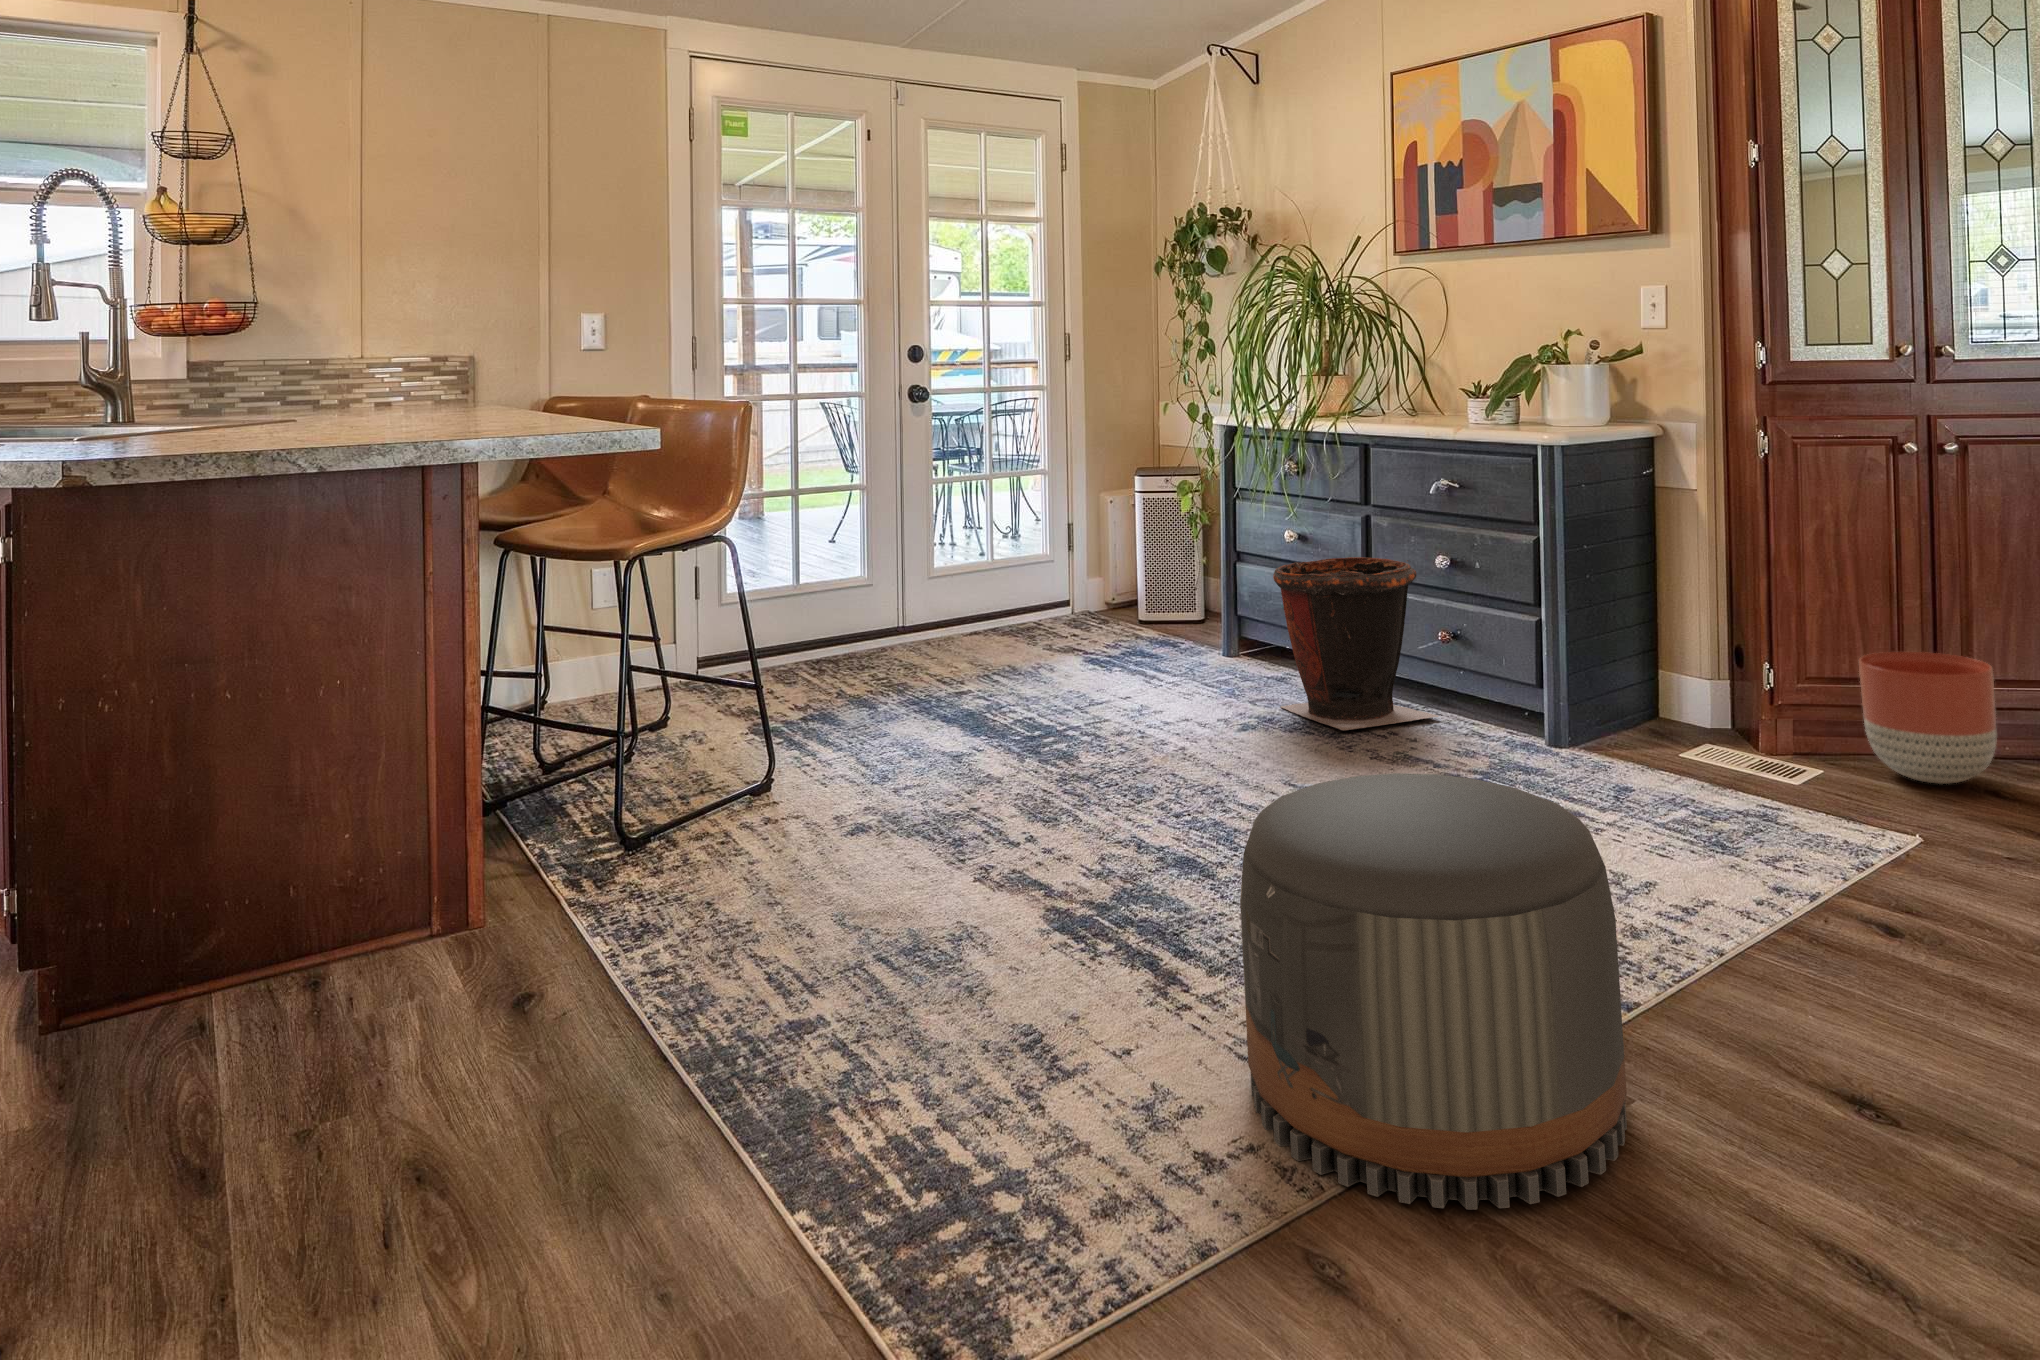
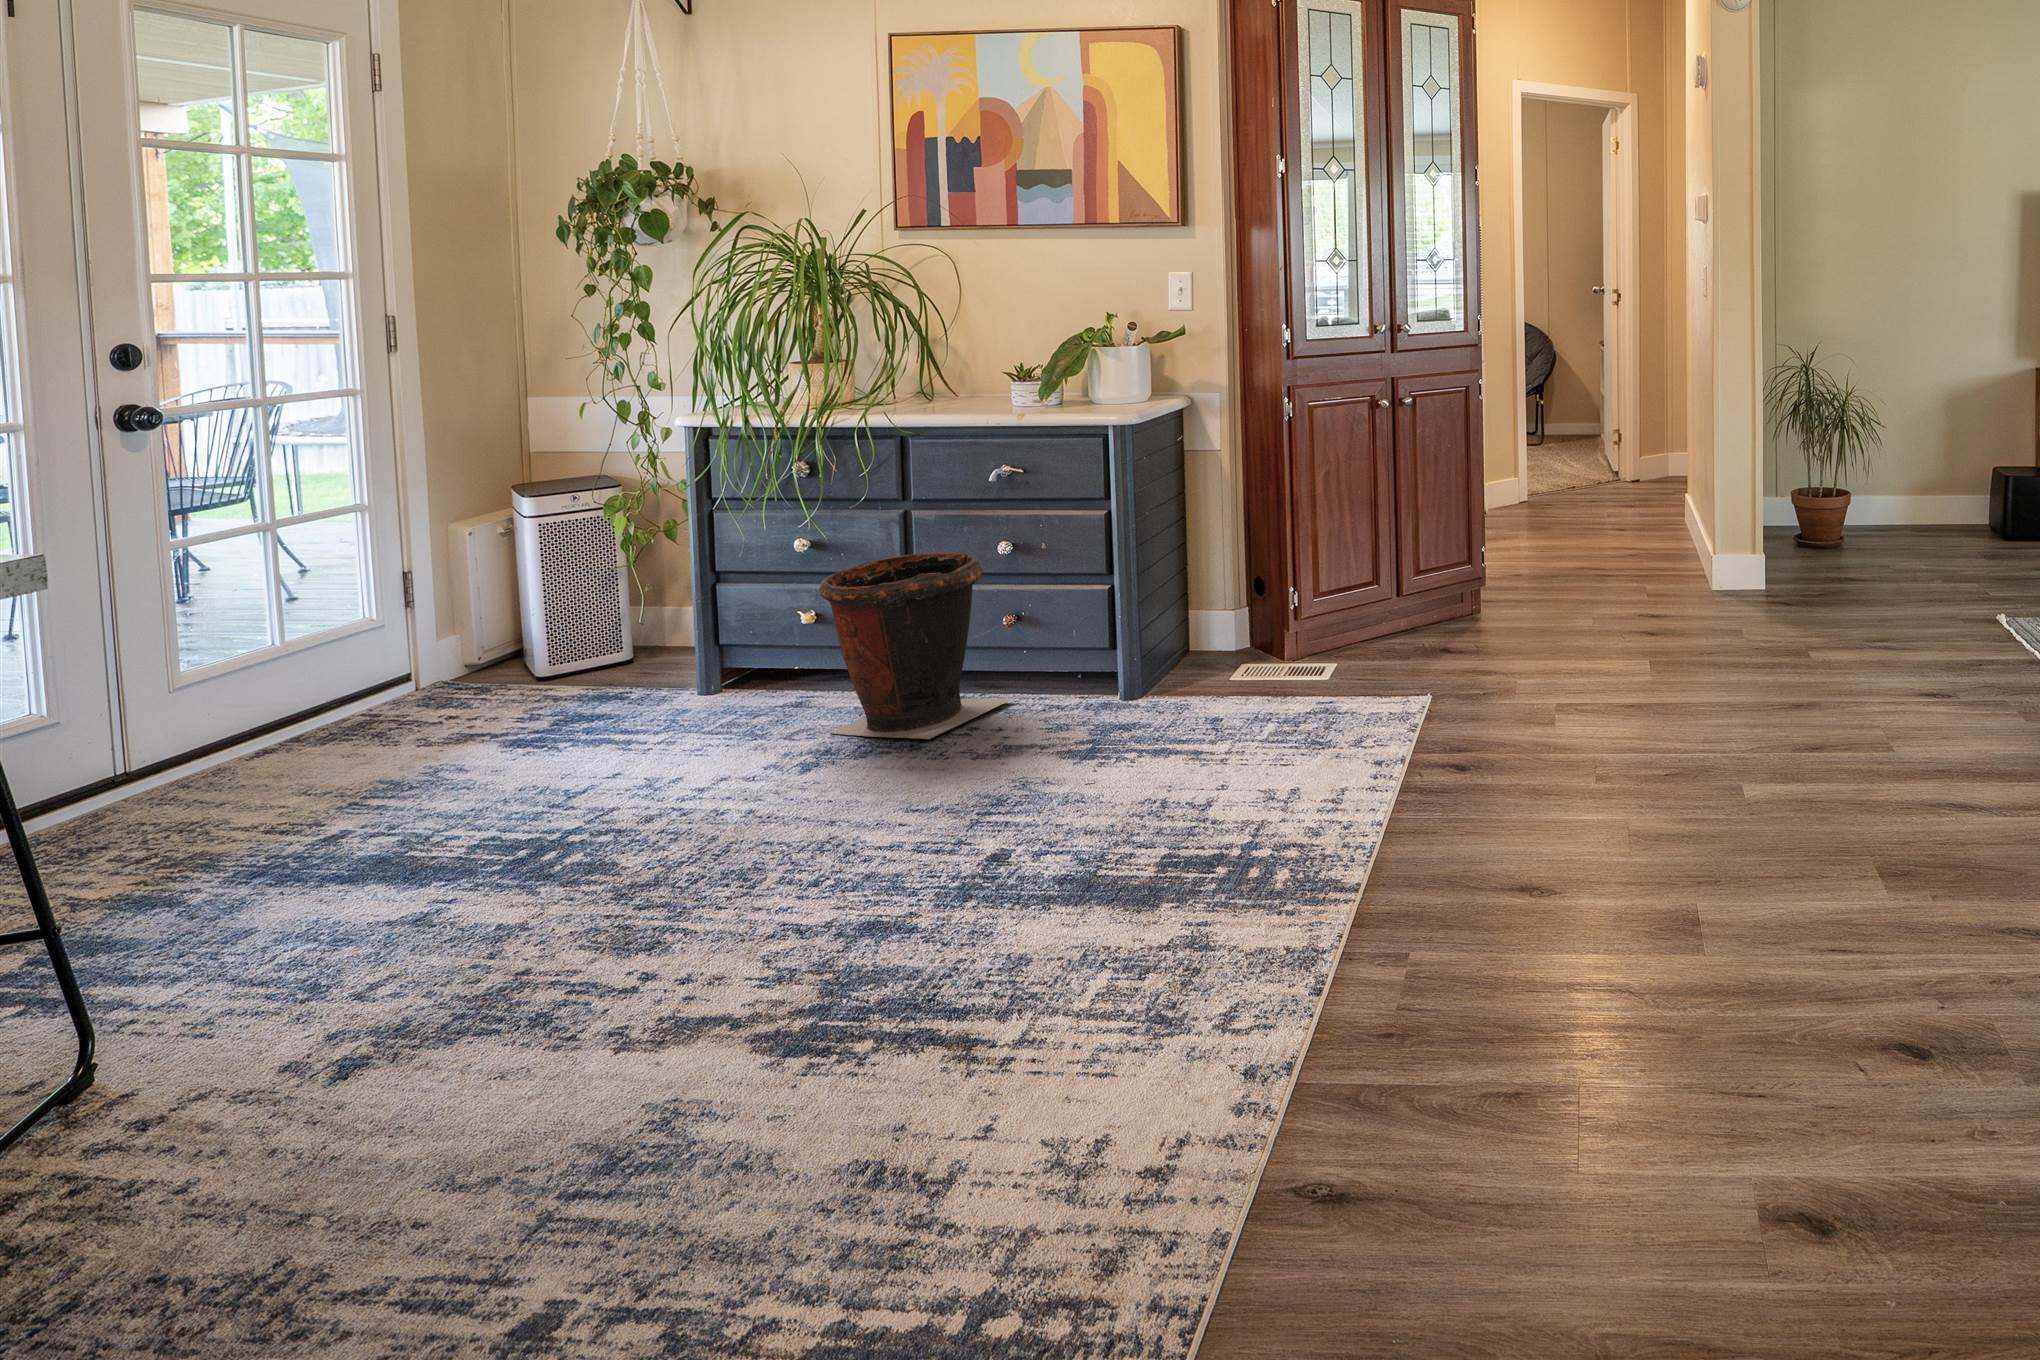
planter: present [1859,652,1997,784] -> none [1359,556,1445,654]
pouf: present [1240,773,1627,1209] -> none [1106,745,1435,1129]

